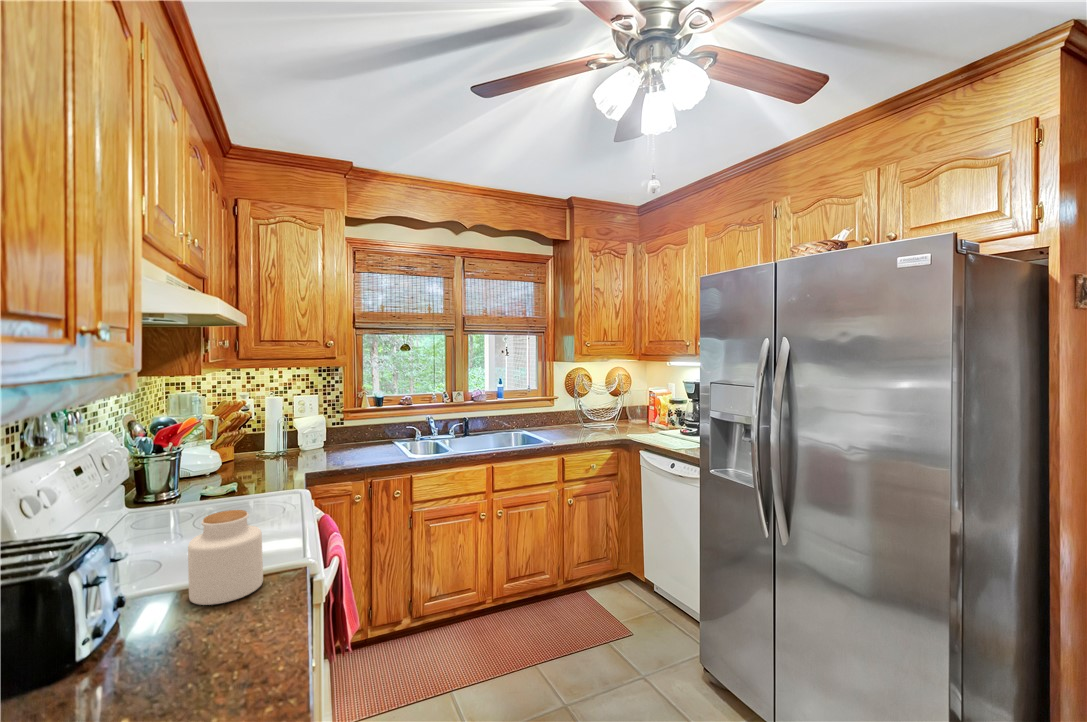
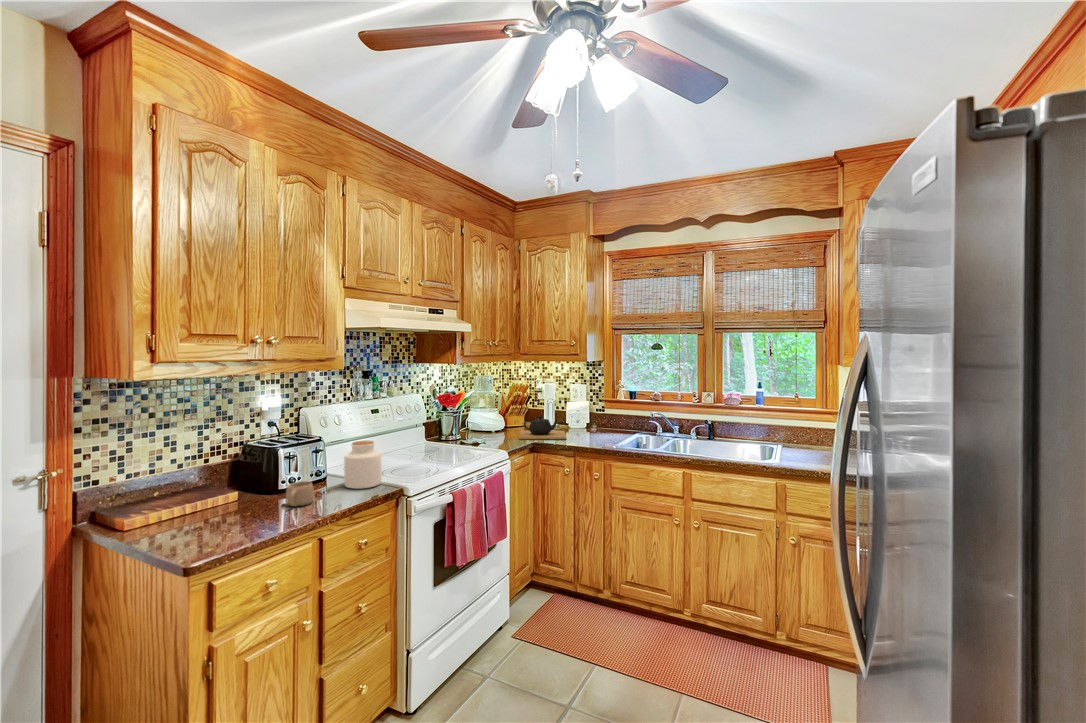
teapot: none [255,439,342,474] -> present [519,416,566,439]
mug: none [166,611,227,676] -> present [286,481,314,507]

